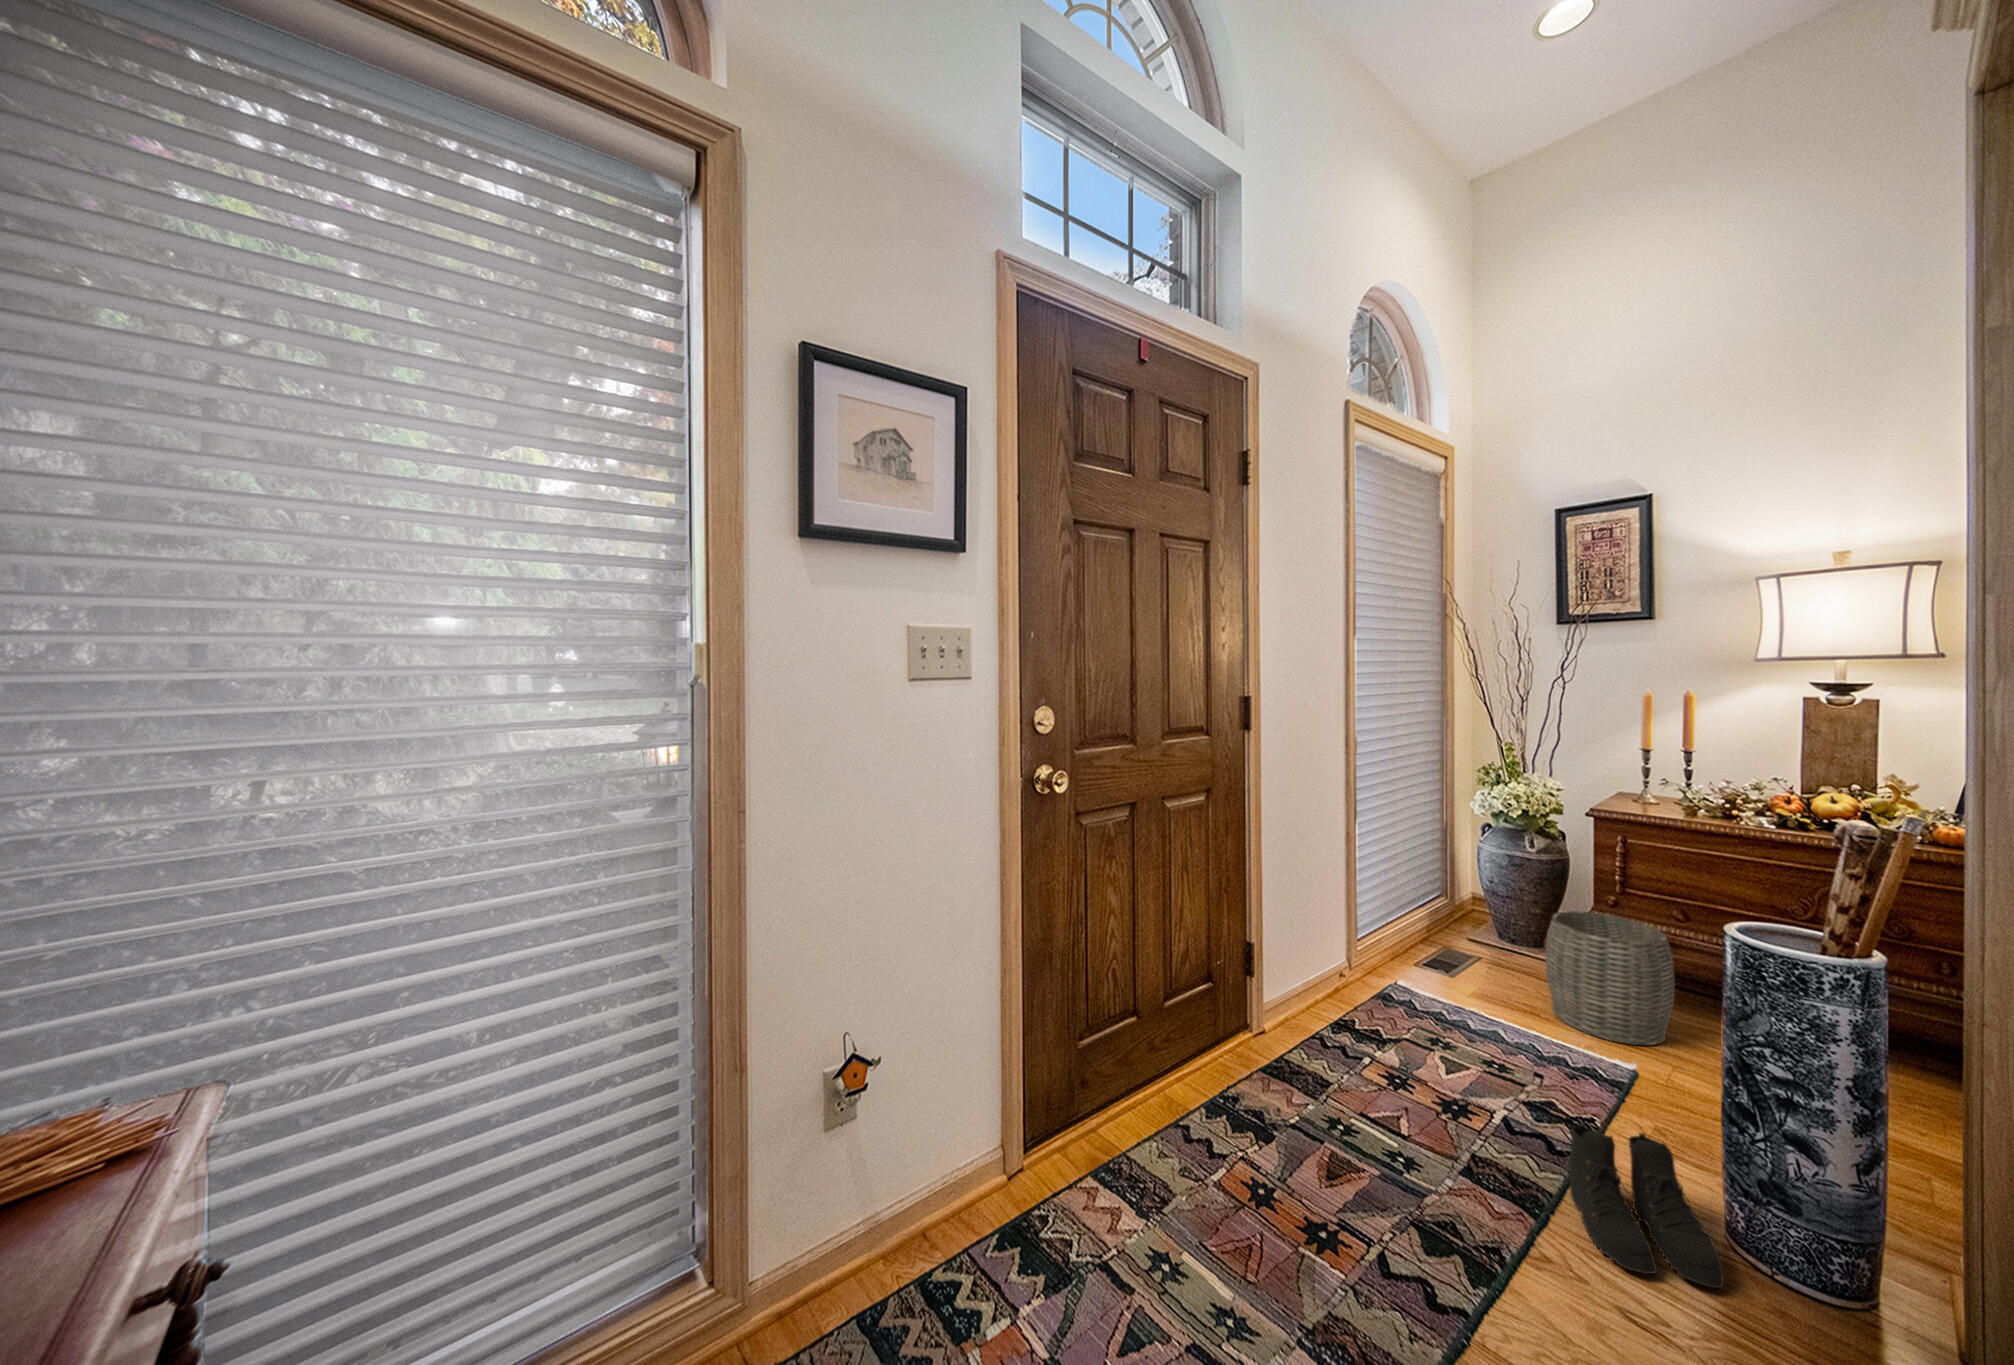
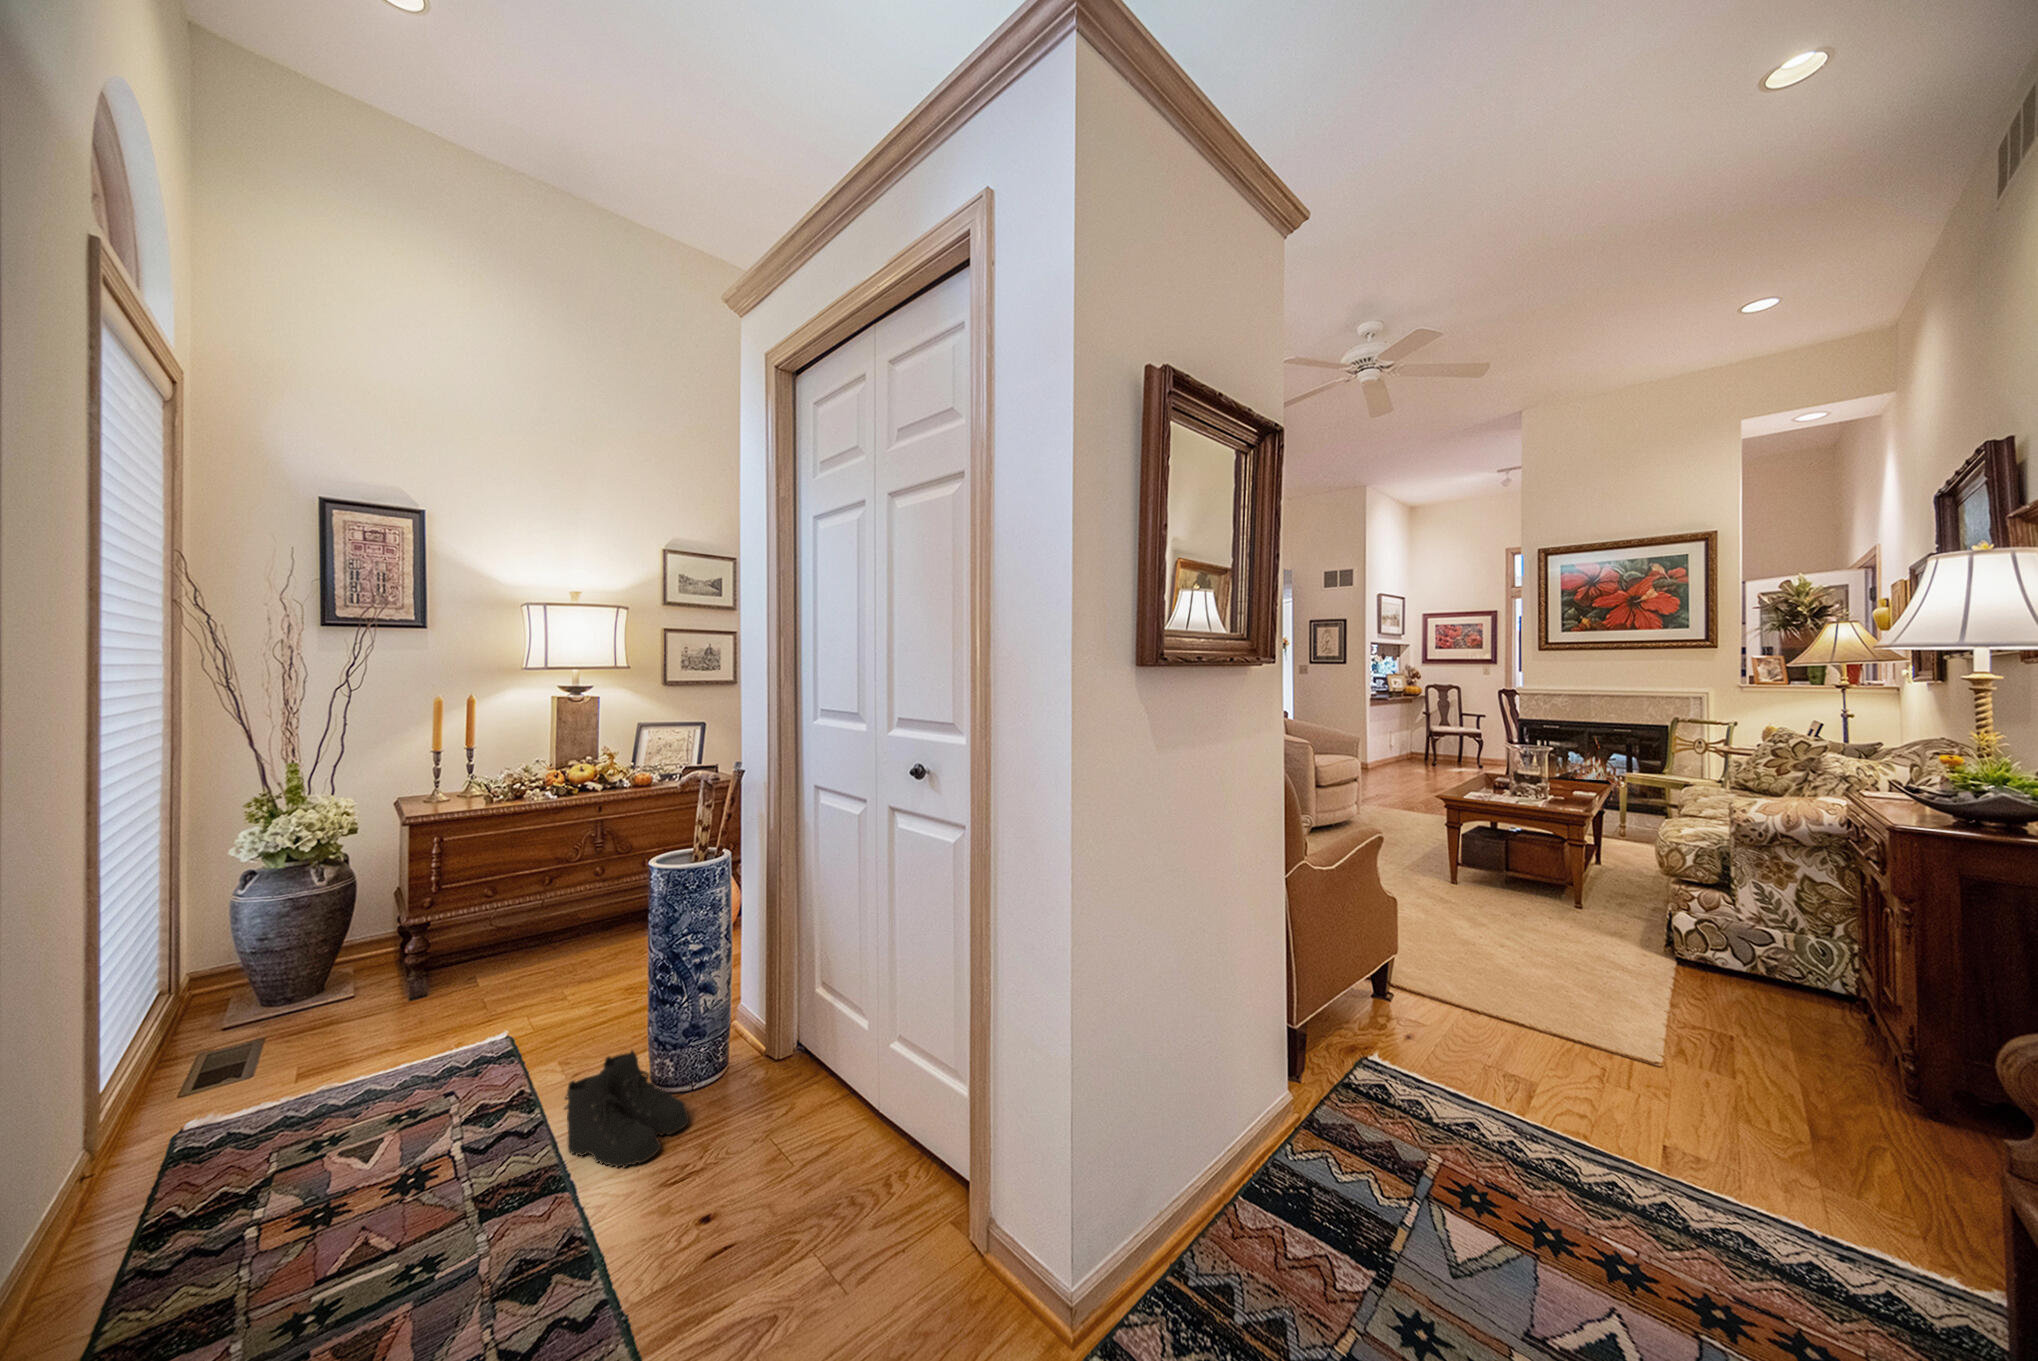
woven basket: present [1546,911,1675,1045] -> none [388,910,512,1042]

